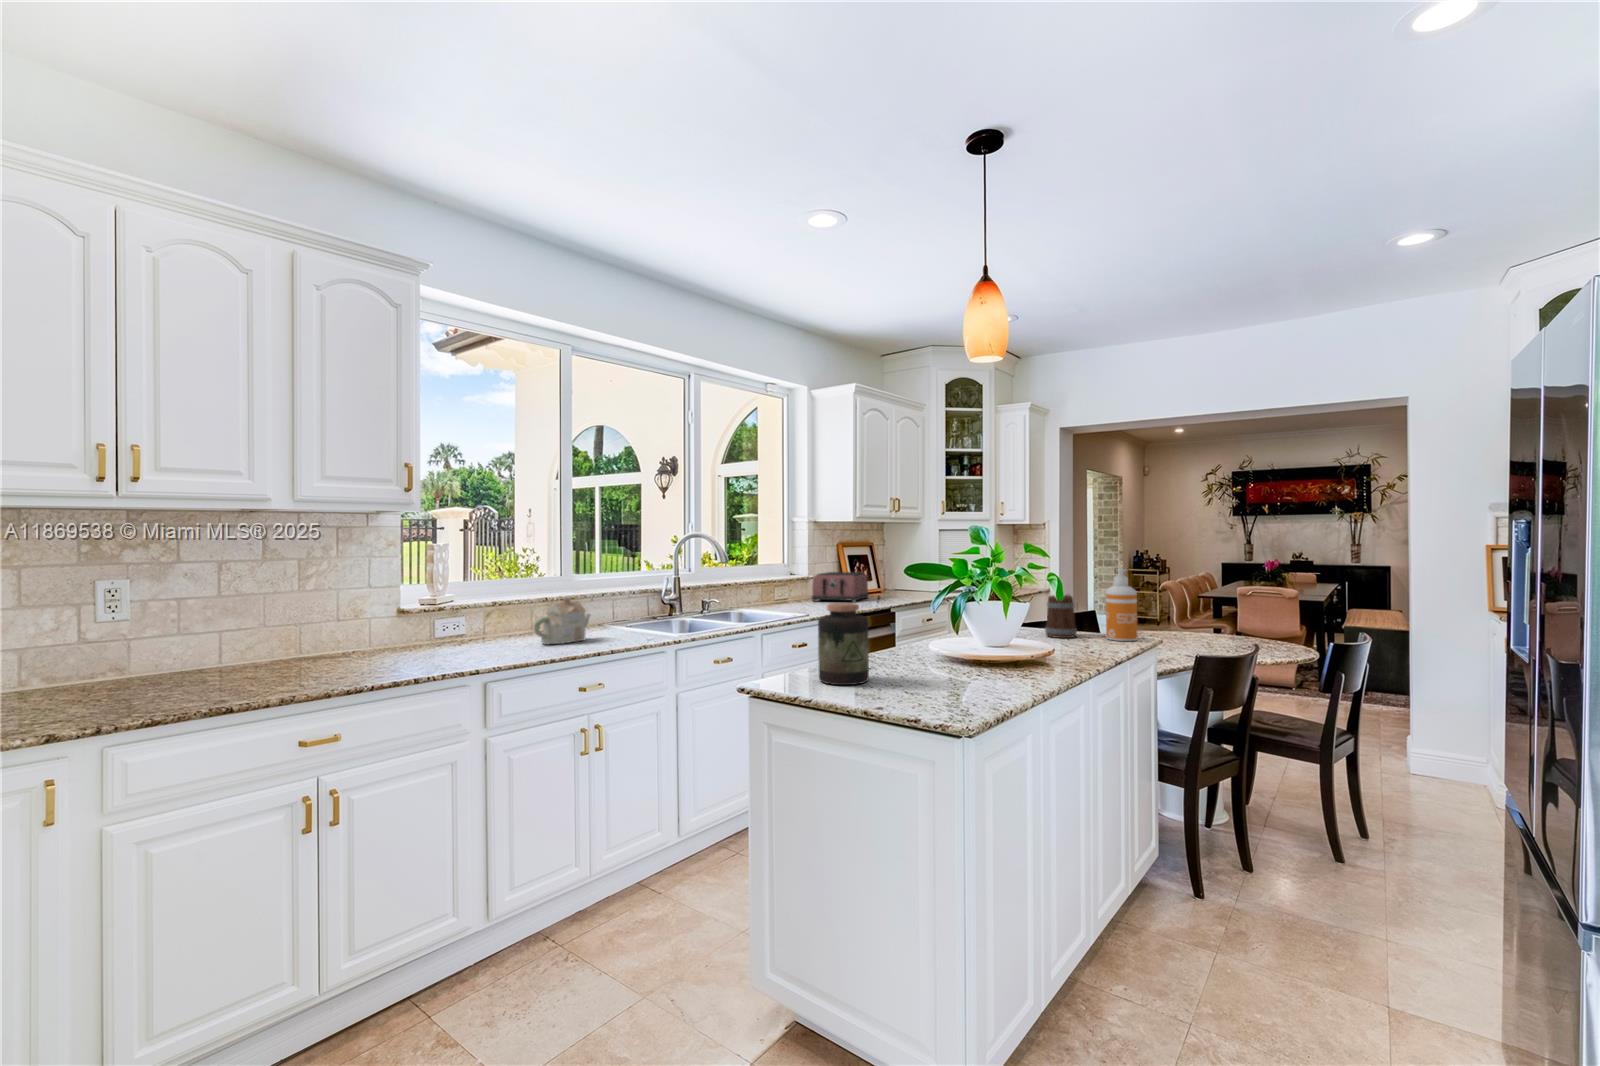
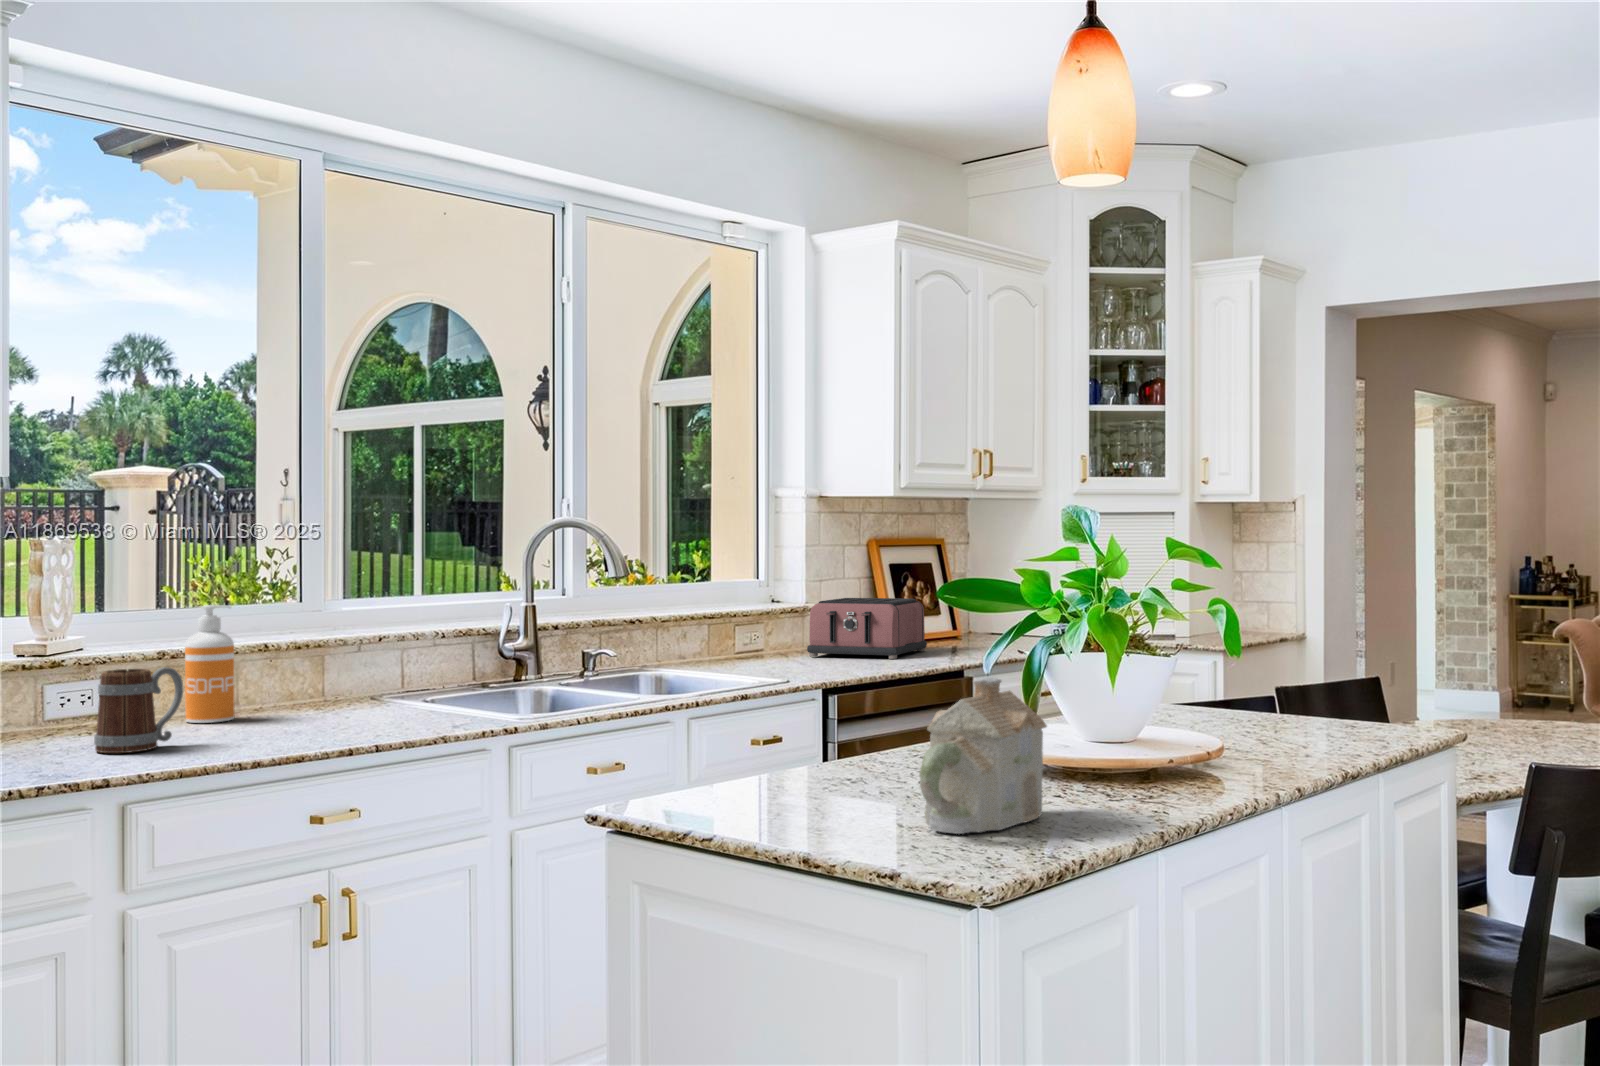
soap dispenser: present [1106,569,1138,641] -> present [185,605,235,723]
mug: present [1045,595,1077,638] -> present [94,667,183,753]
teapot: present [534,597,591,644] -> present [919,677,1047,834]
jar: present [818,603,869,685] -> none [741,654,837,811]

